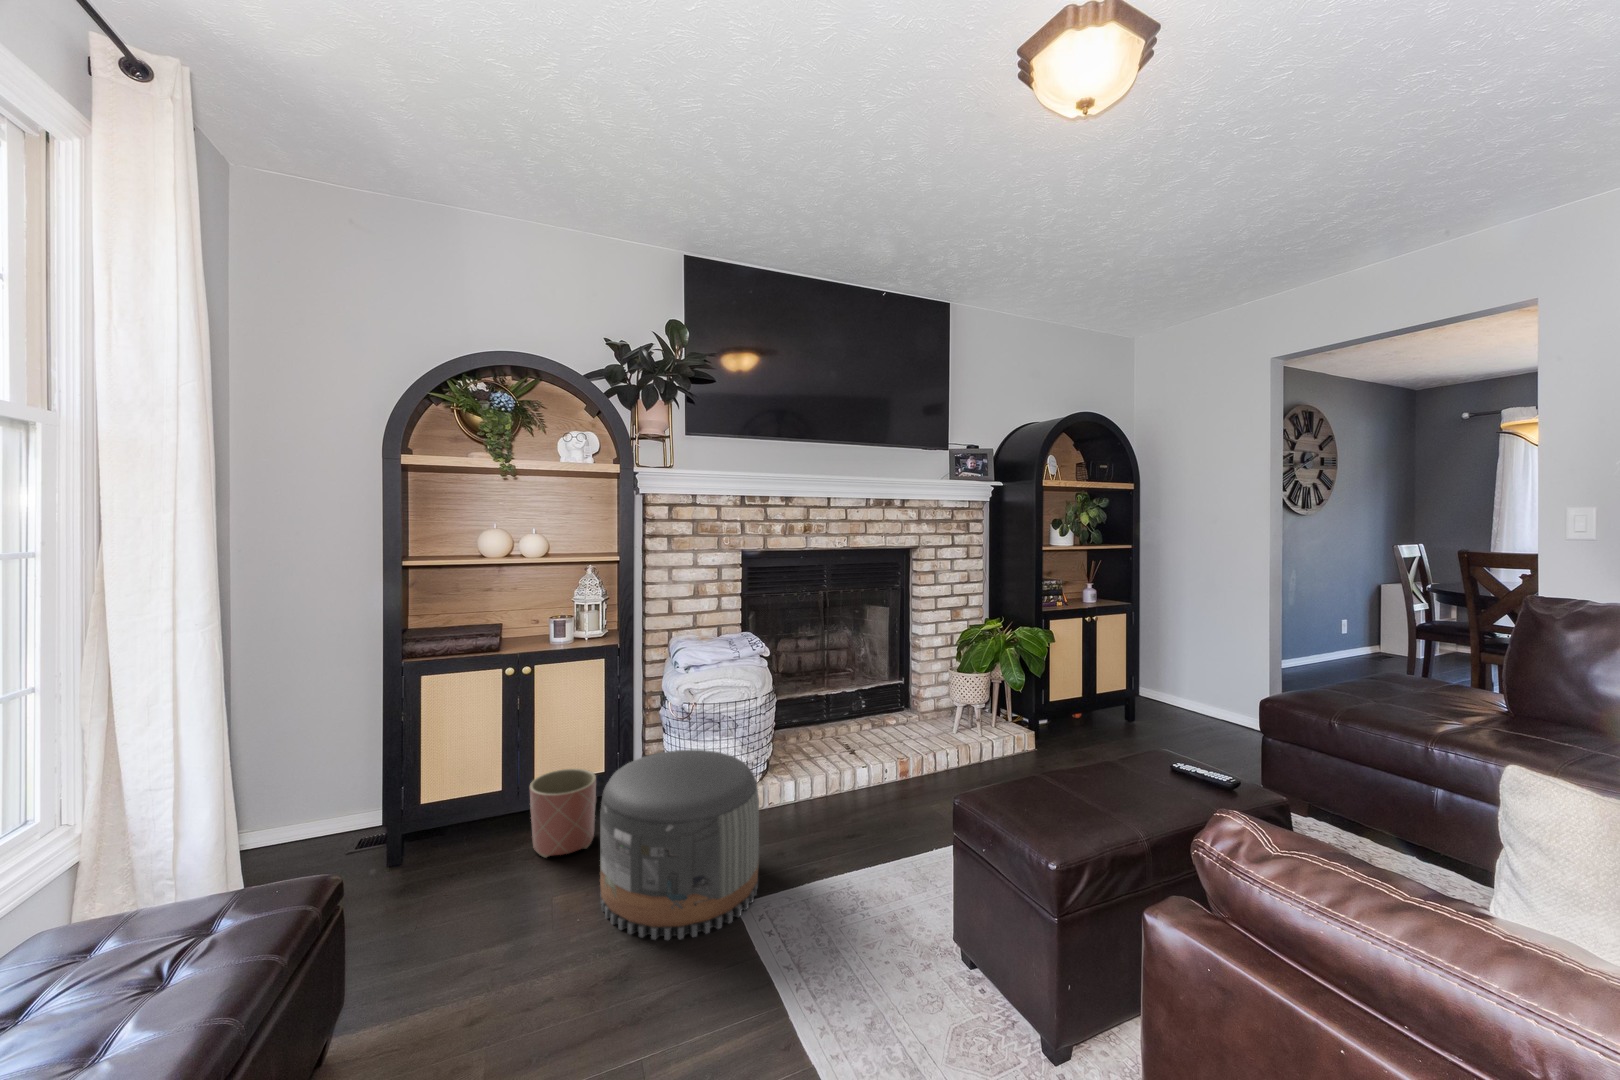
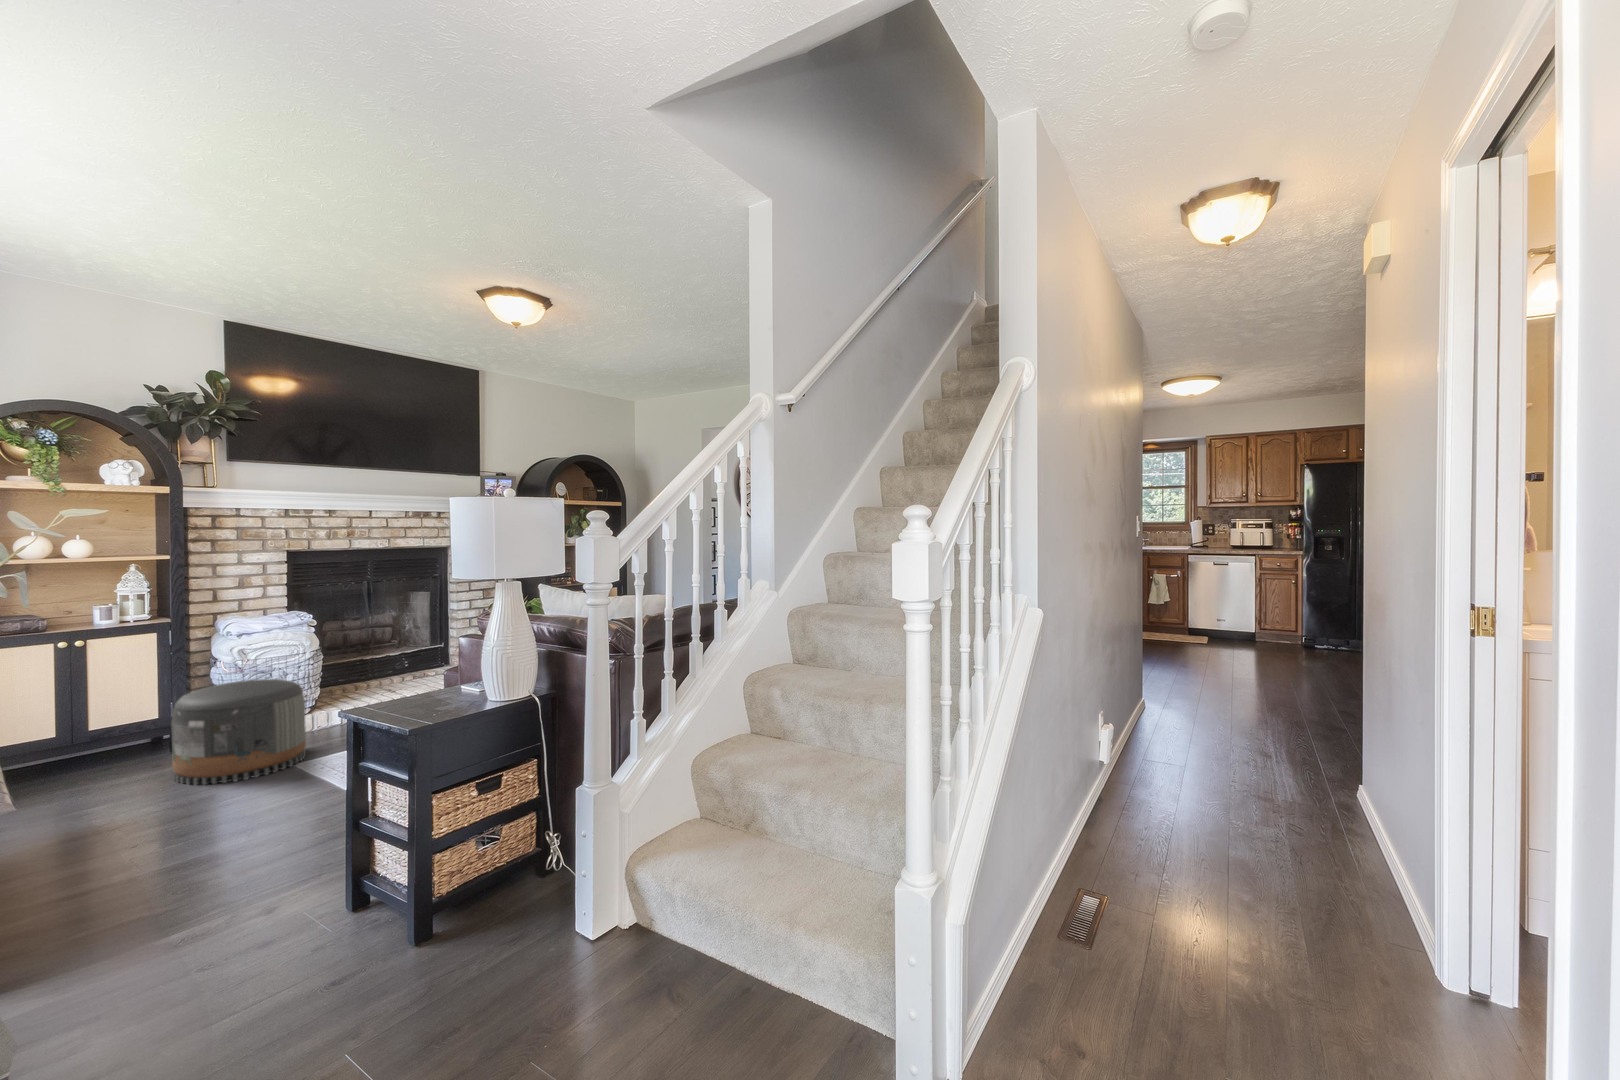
planter: present [530,769,596,858] -> none [91,714,157,775]

